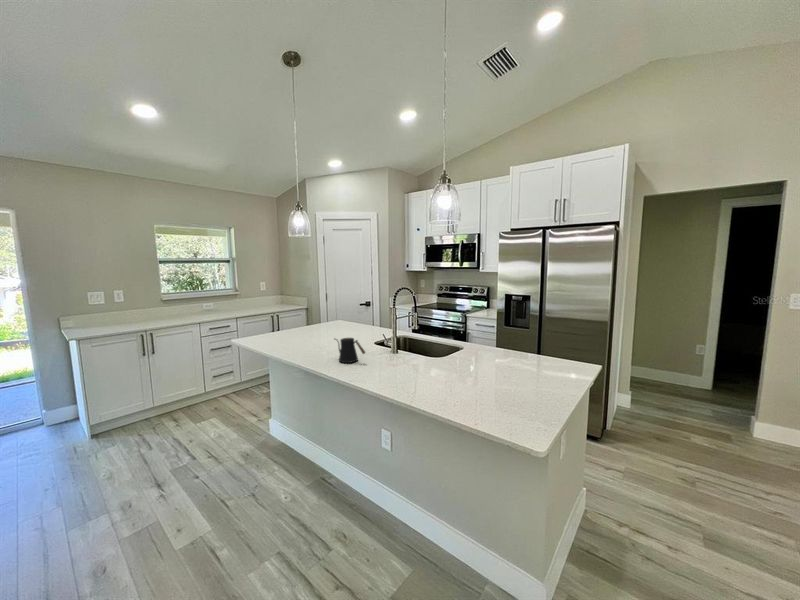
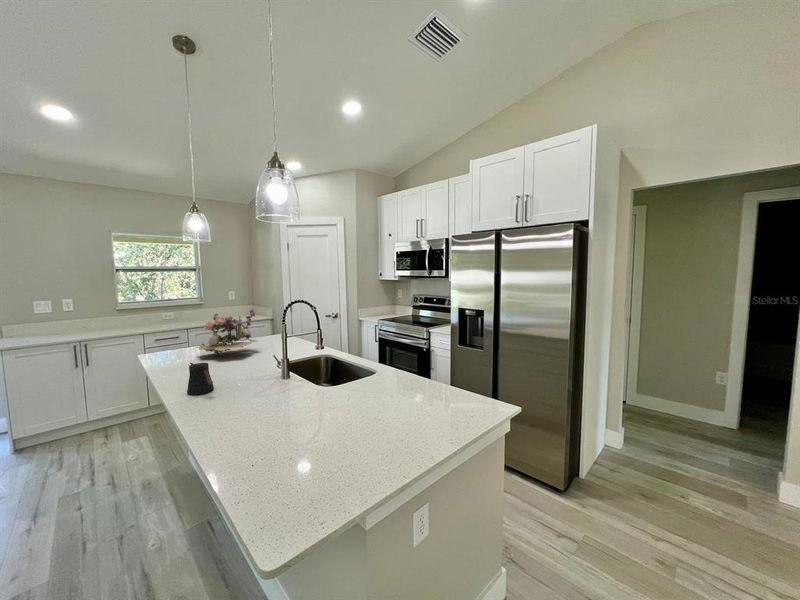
flower arrangement: none [298,295,348,336] -> present [197,309,258,355]

